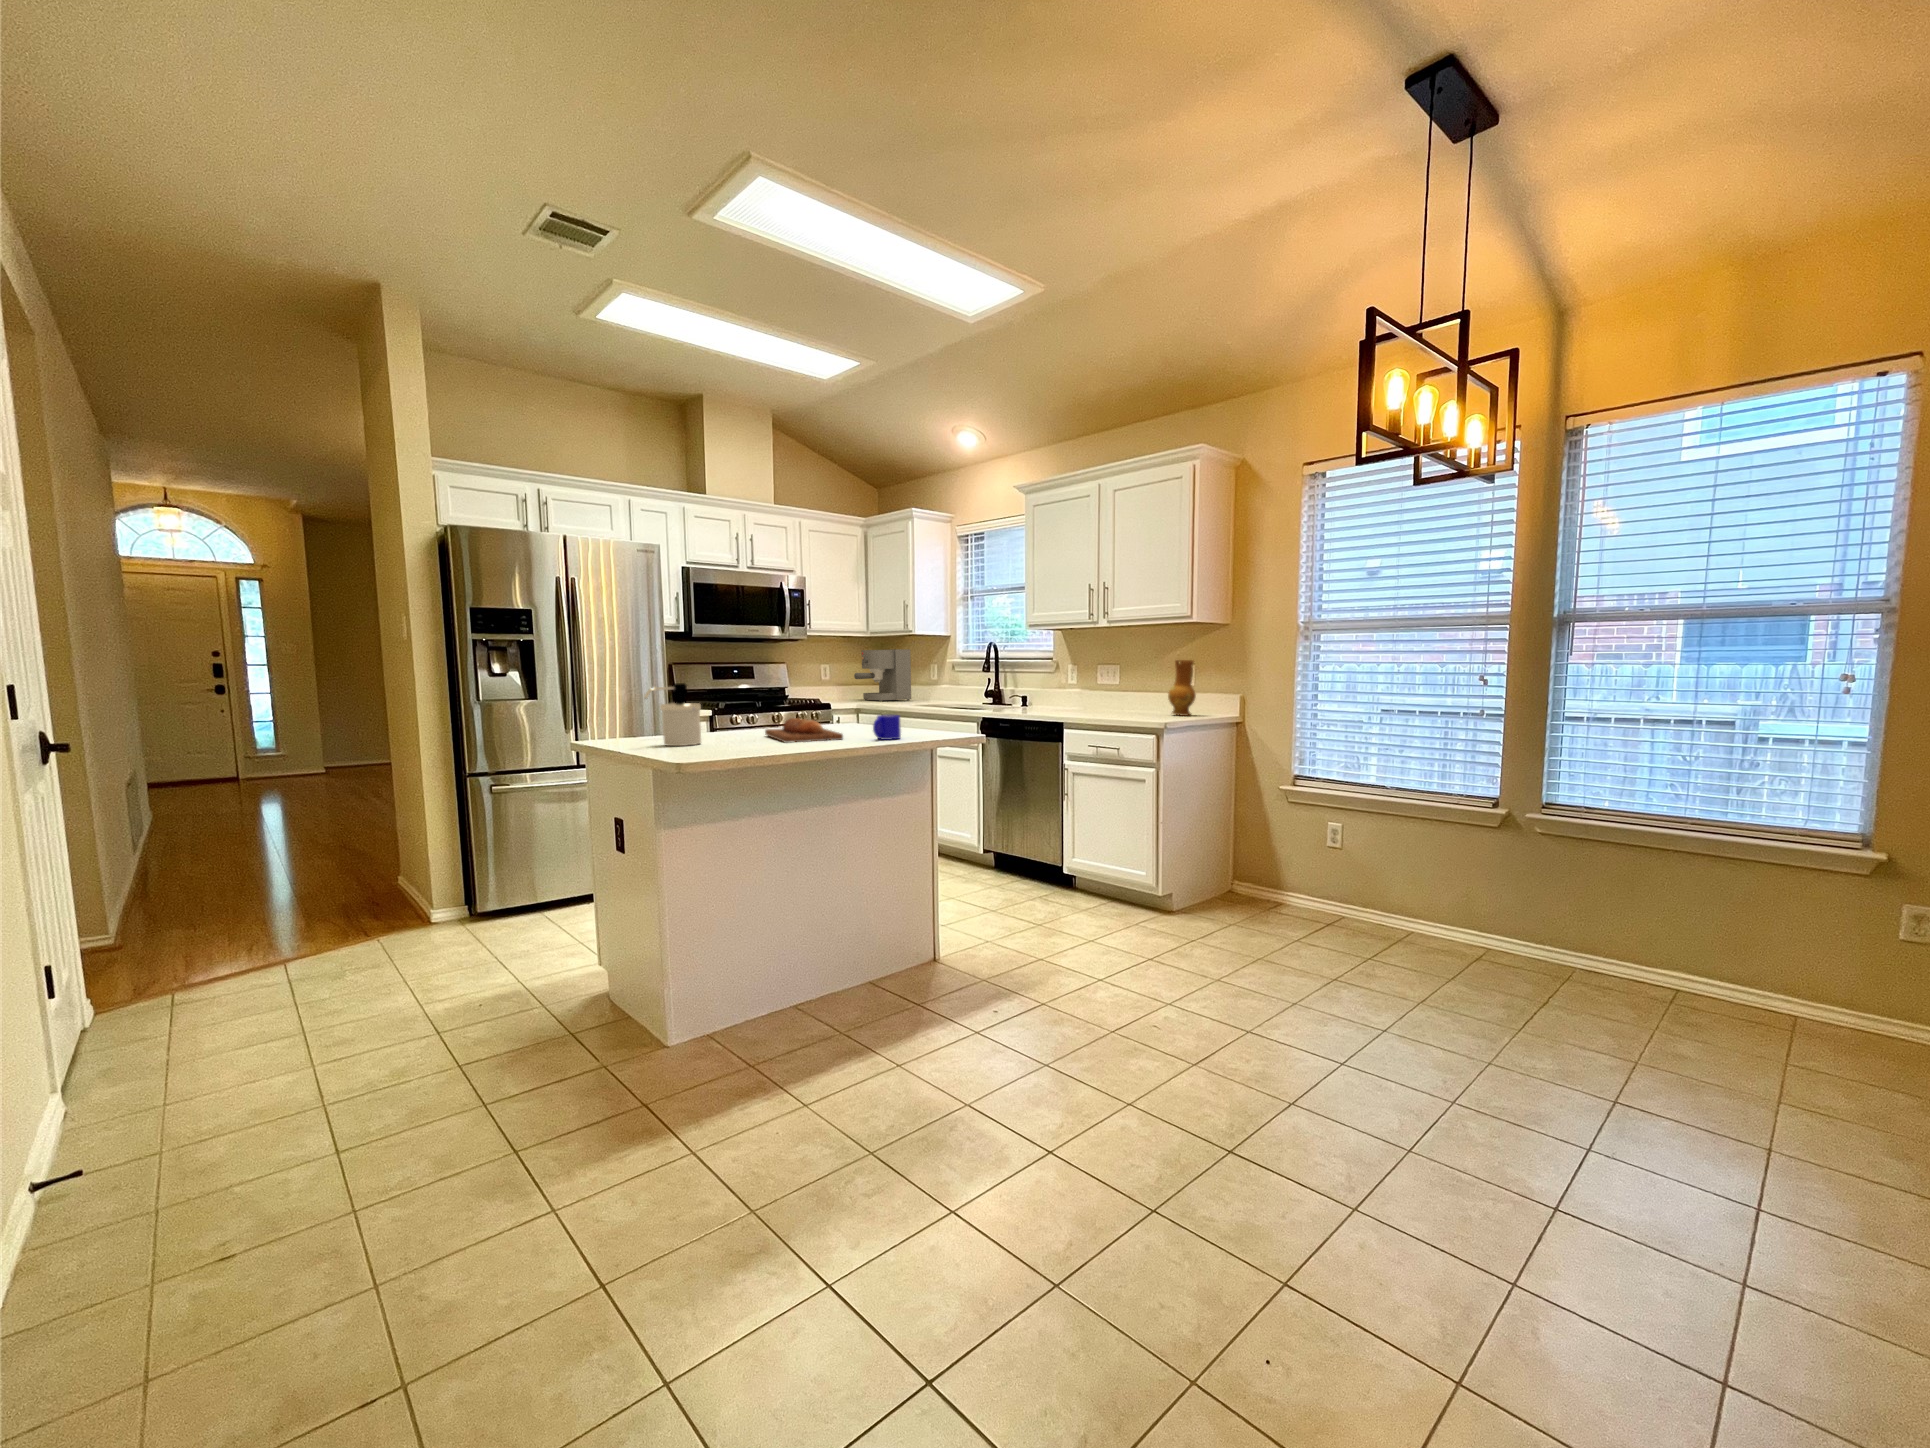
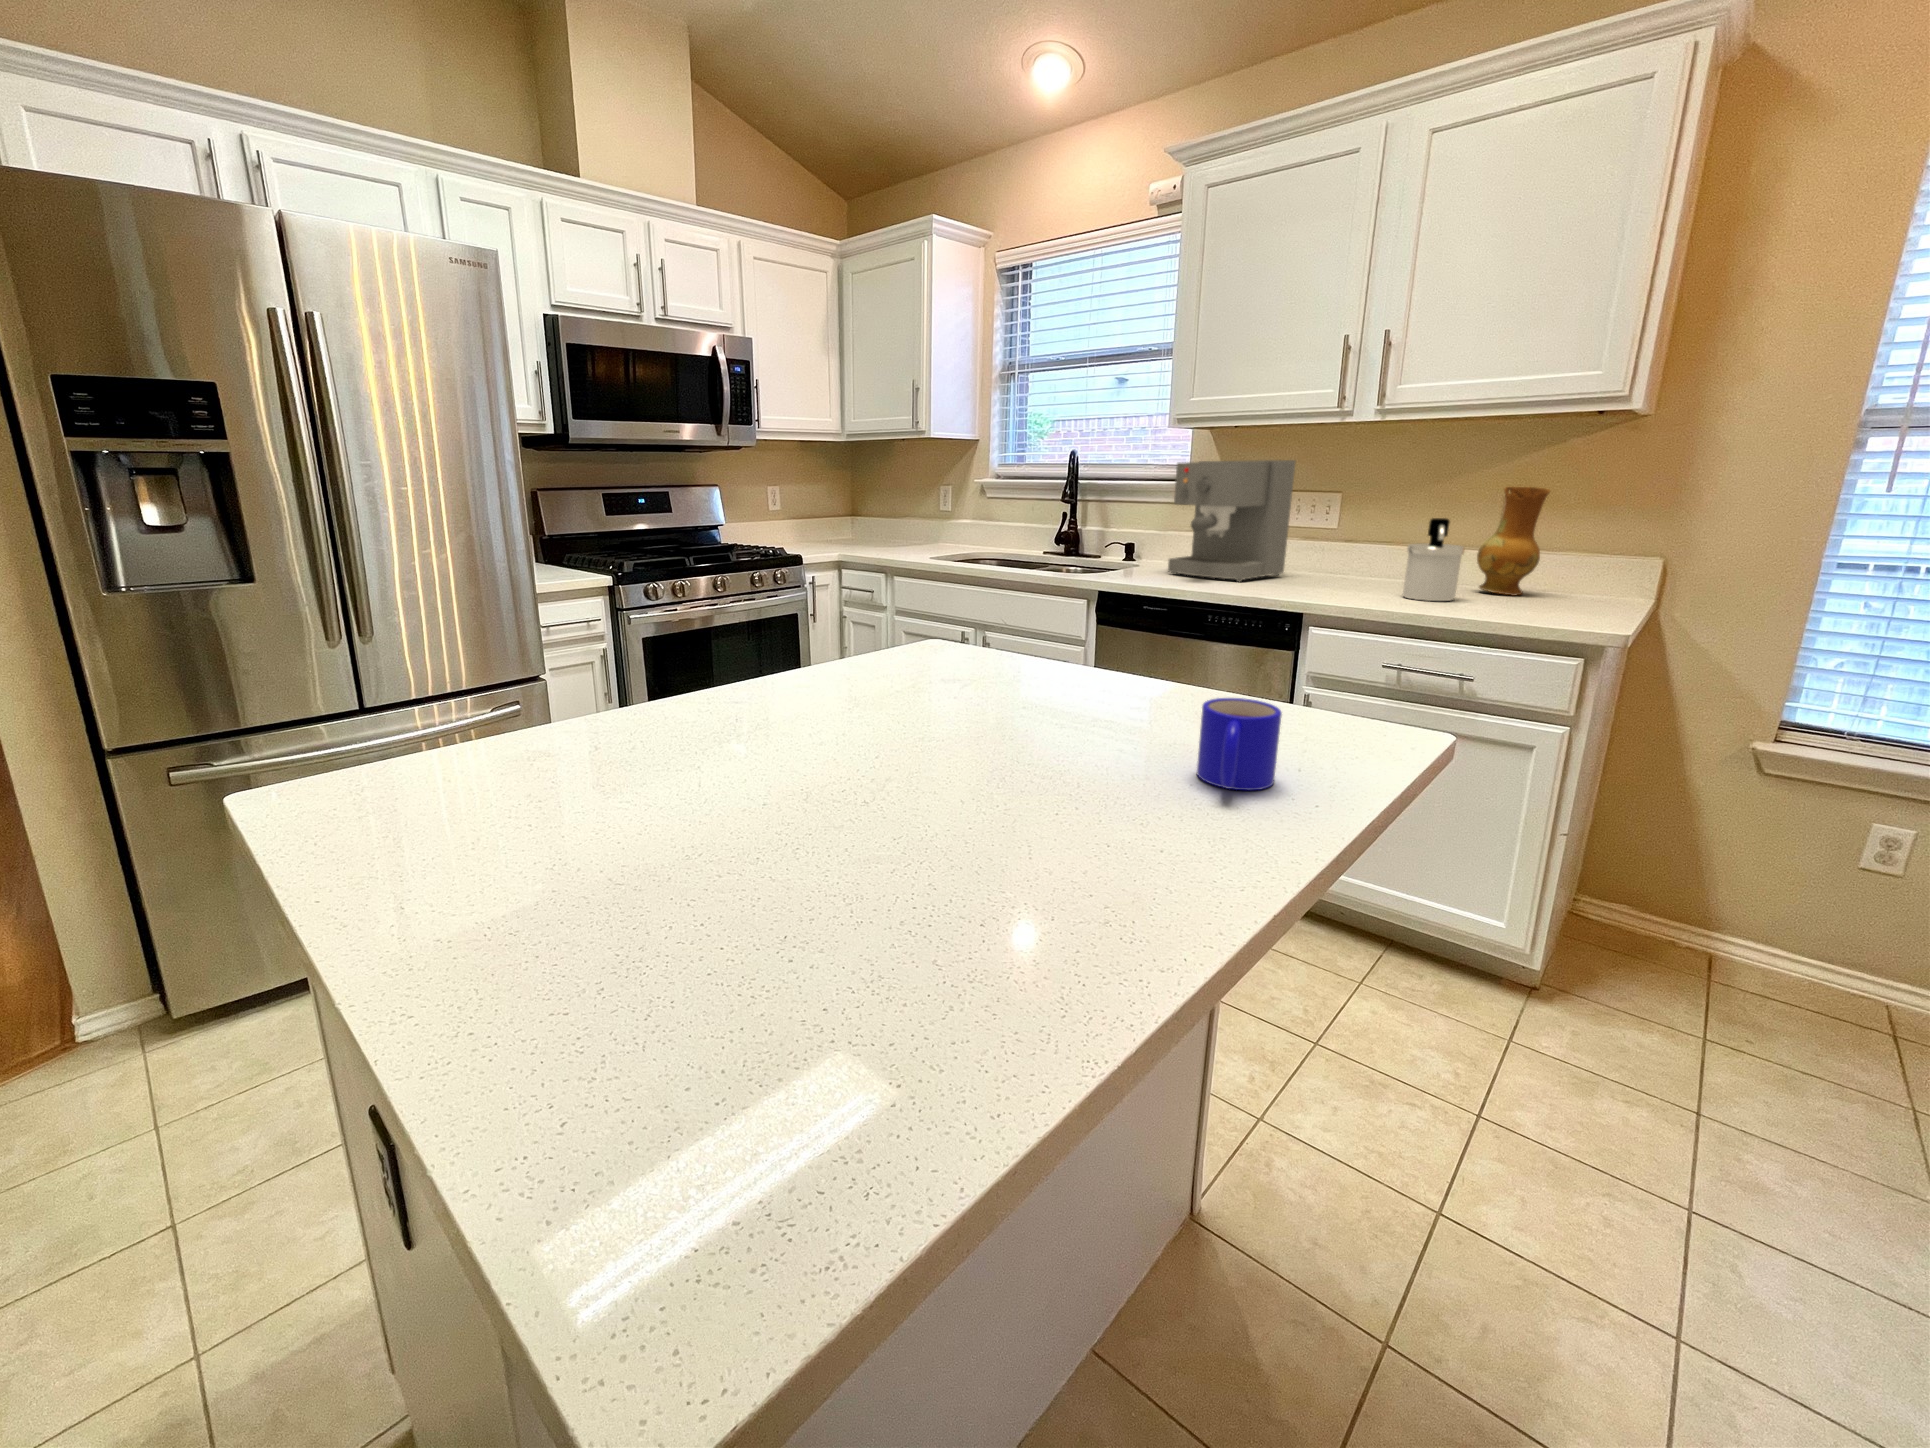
coffee maker: present [854,649,911,701] -> present [1168,460,1296,582]
soap dispenser: present [645,683,701,746] -> present [1402,518,1465,601]
bread loaf: present [765,718,843,743] -> none [804,681,1085,811]

